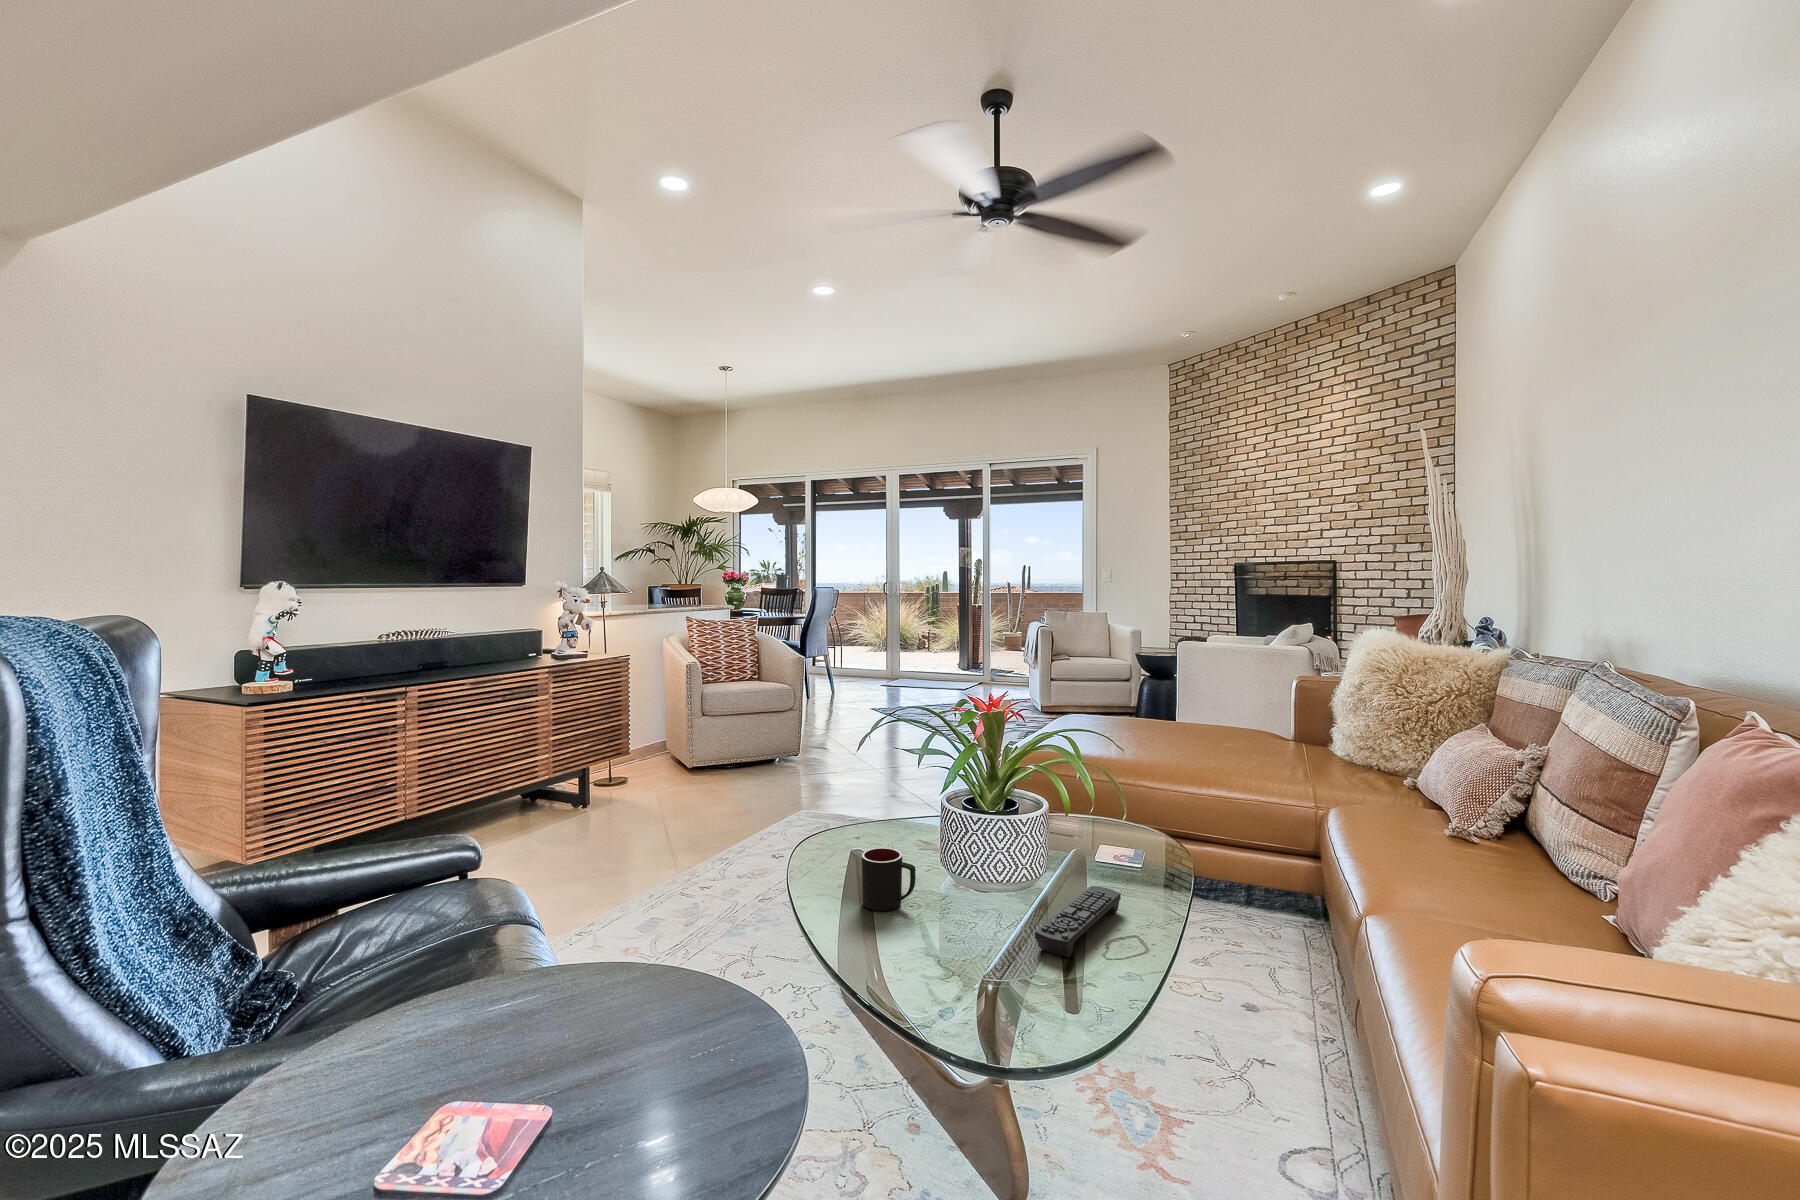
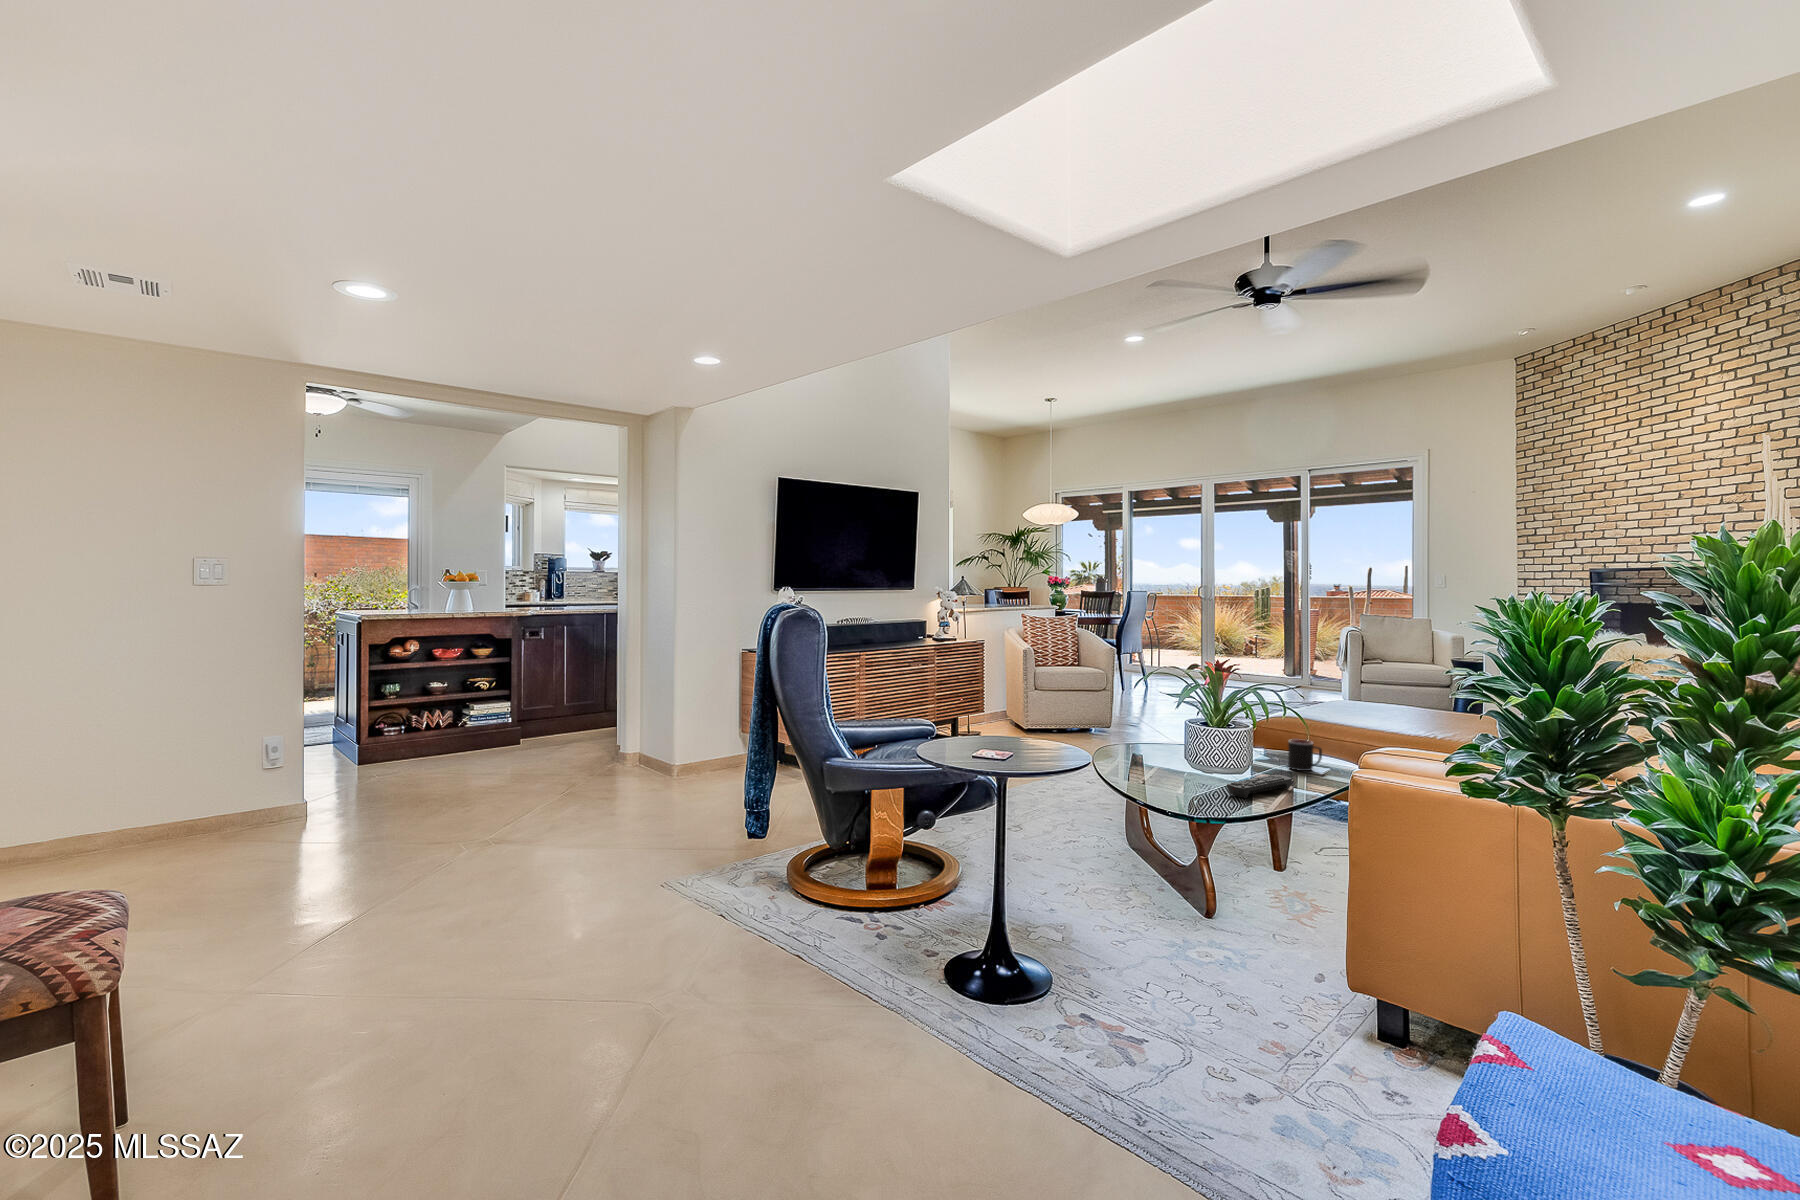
mug: present [862,848,916,911] -> present [1288,739,1322,771]

